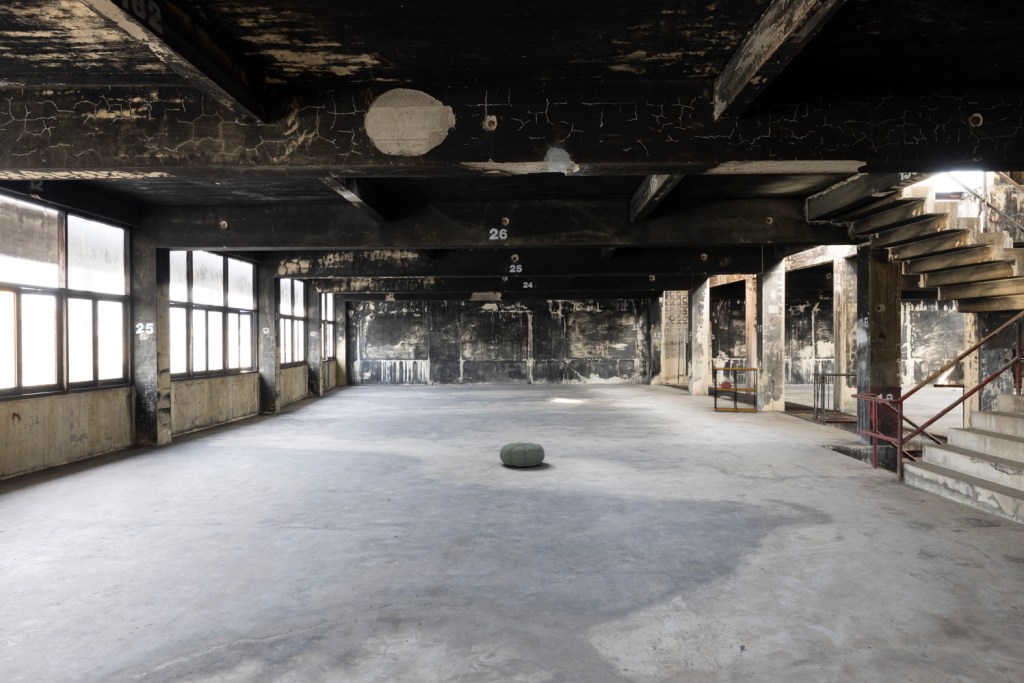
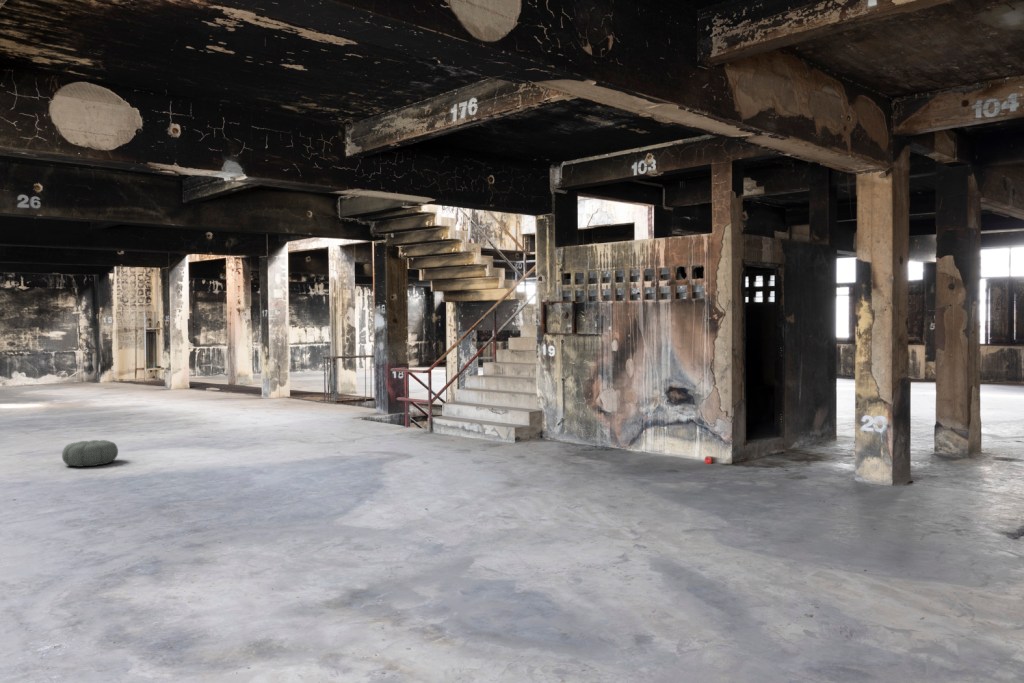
shelving unit: present [714,367,758,413] -> none [218,354,266,402]

